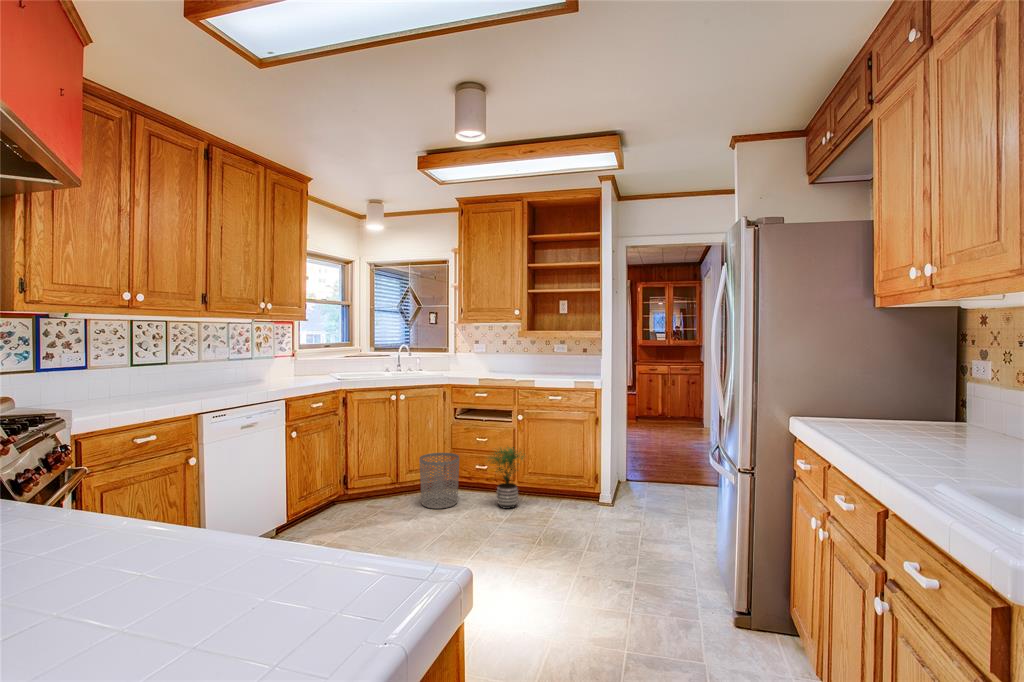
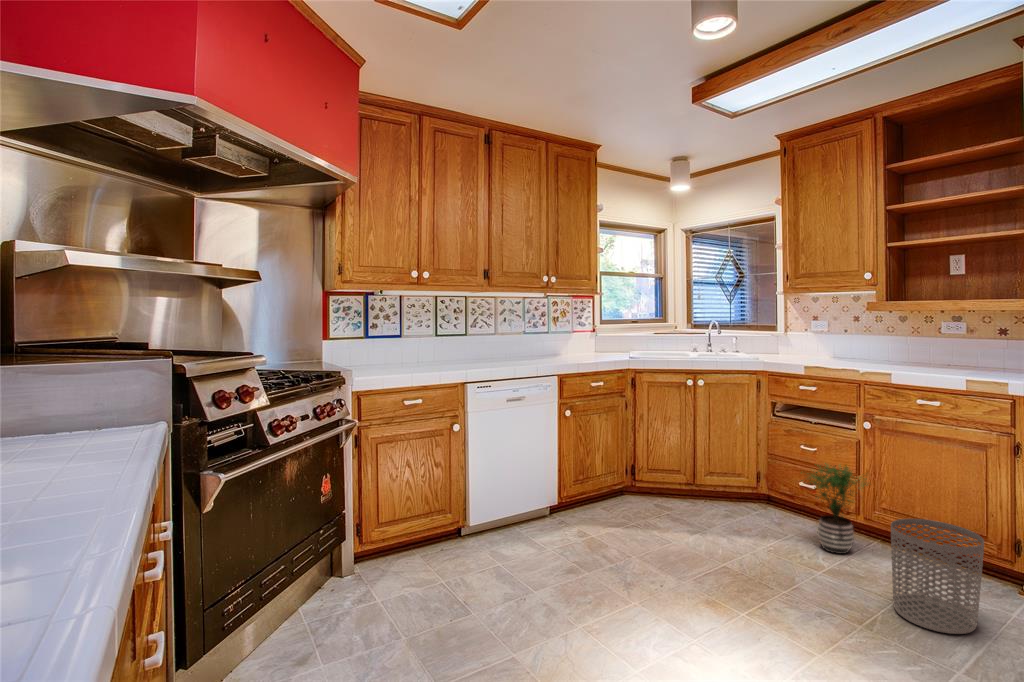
waste bin: present [419,453,459,509] -> present [891,519,984,634]

